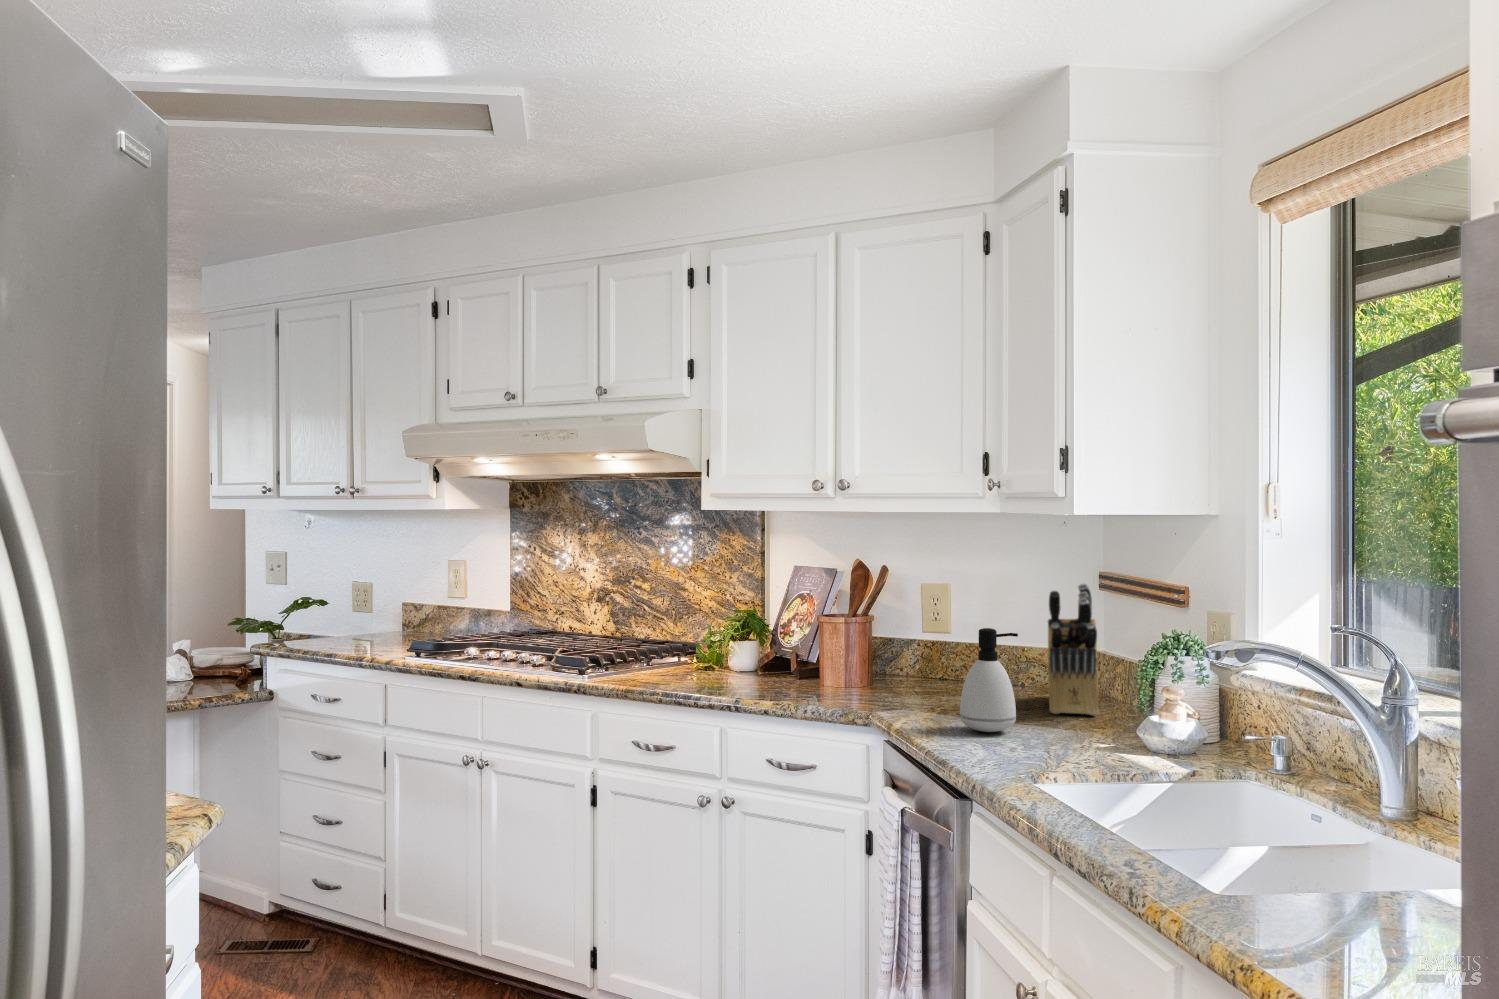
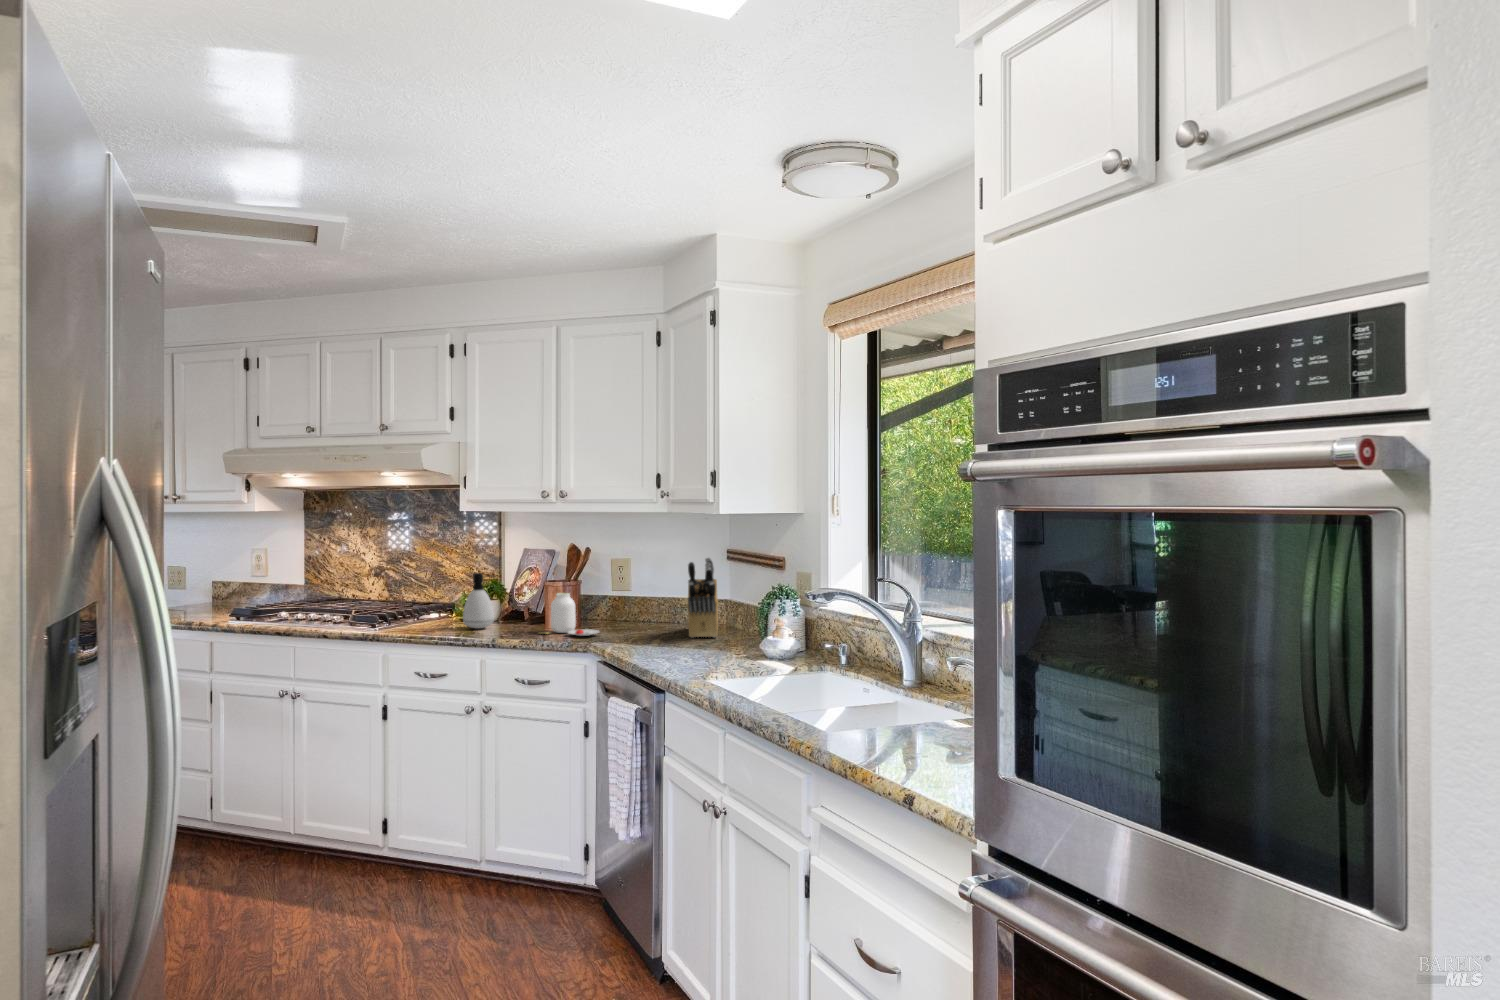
soap dispenser: present [960,628,1018,732] -> present [463,573,494,629]
jar: none [809,634,905,703] -> present [541,593,599,636]

